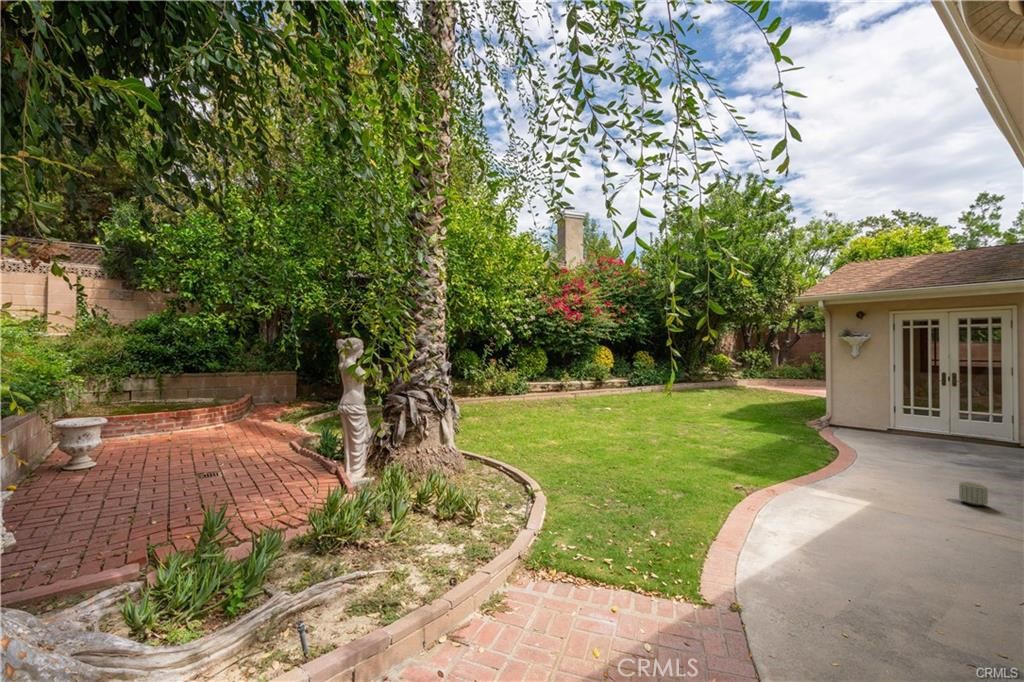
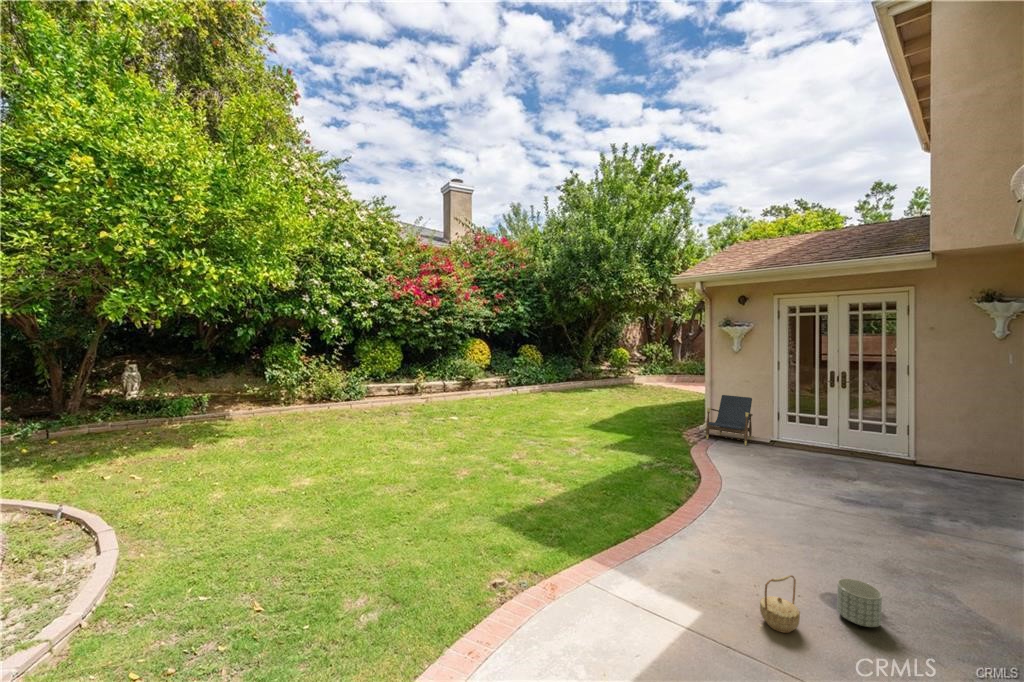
lounge chair: none [831,392,872,431] -> present [706,395,753,446]
basket: none [910,475,936,505] -> present [760,575,800,633]

